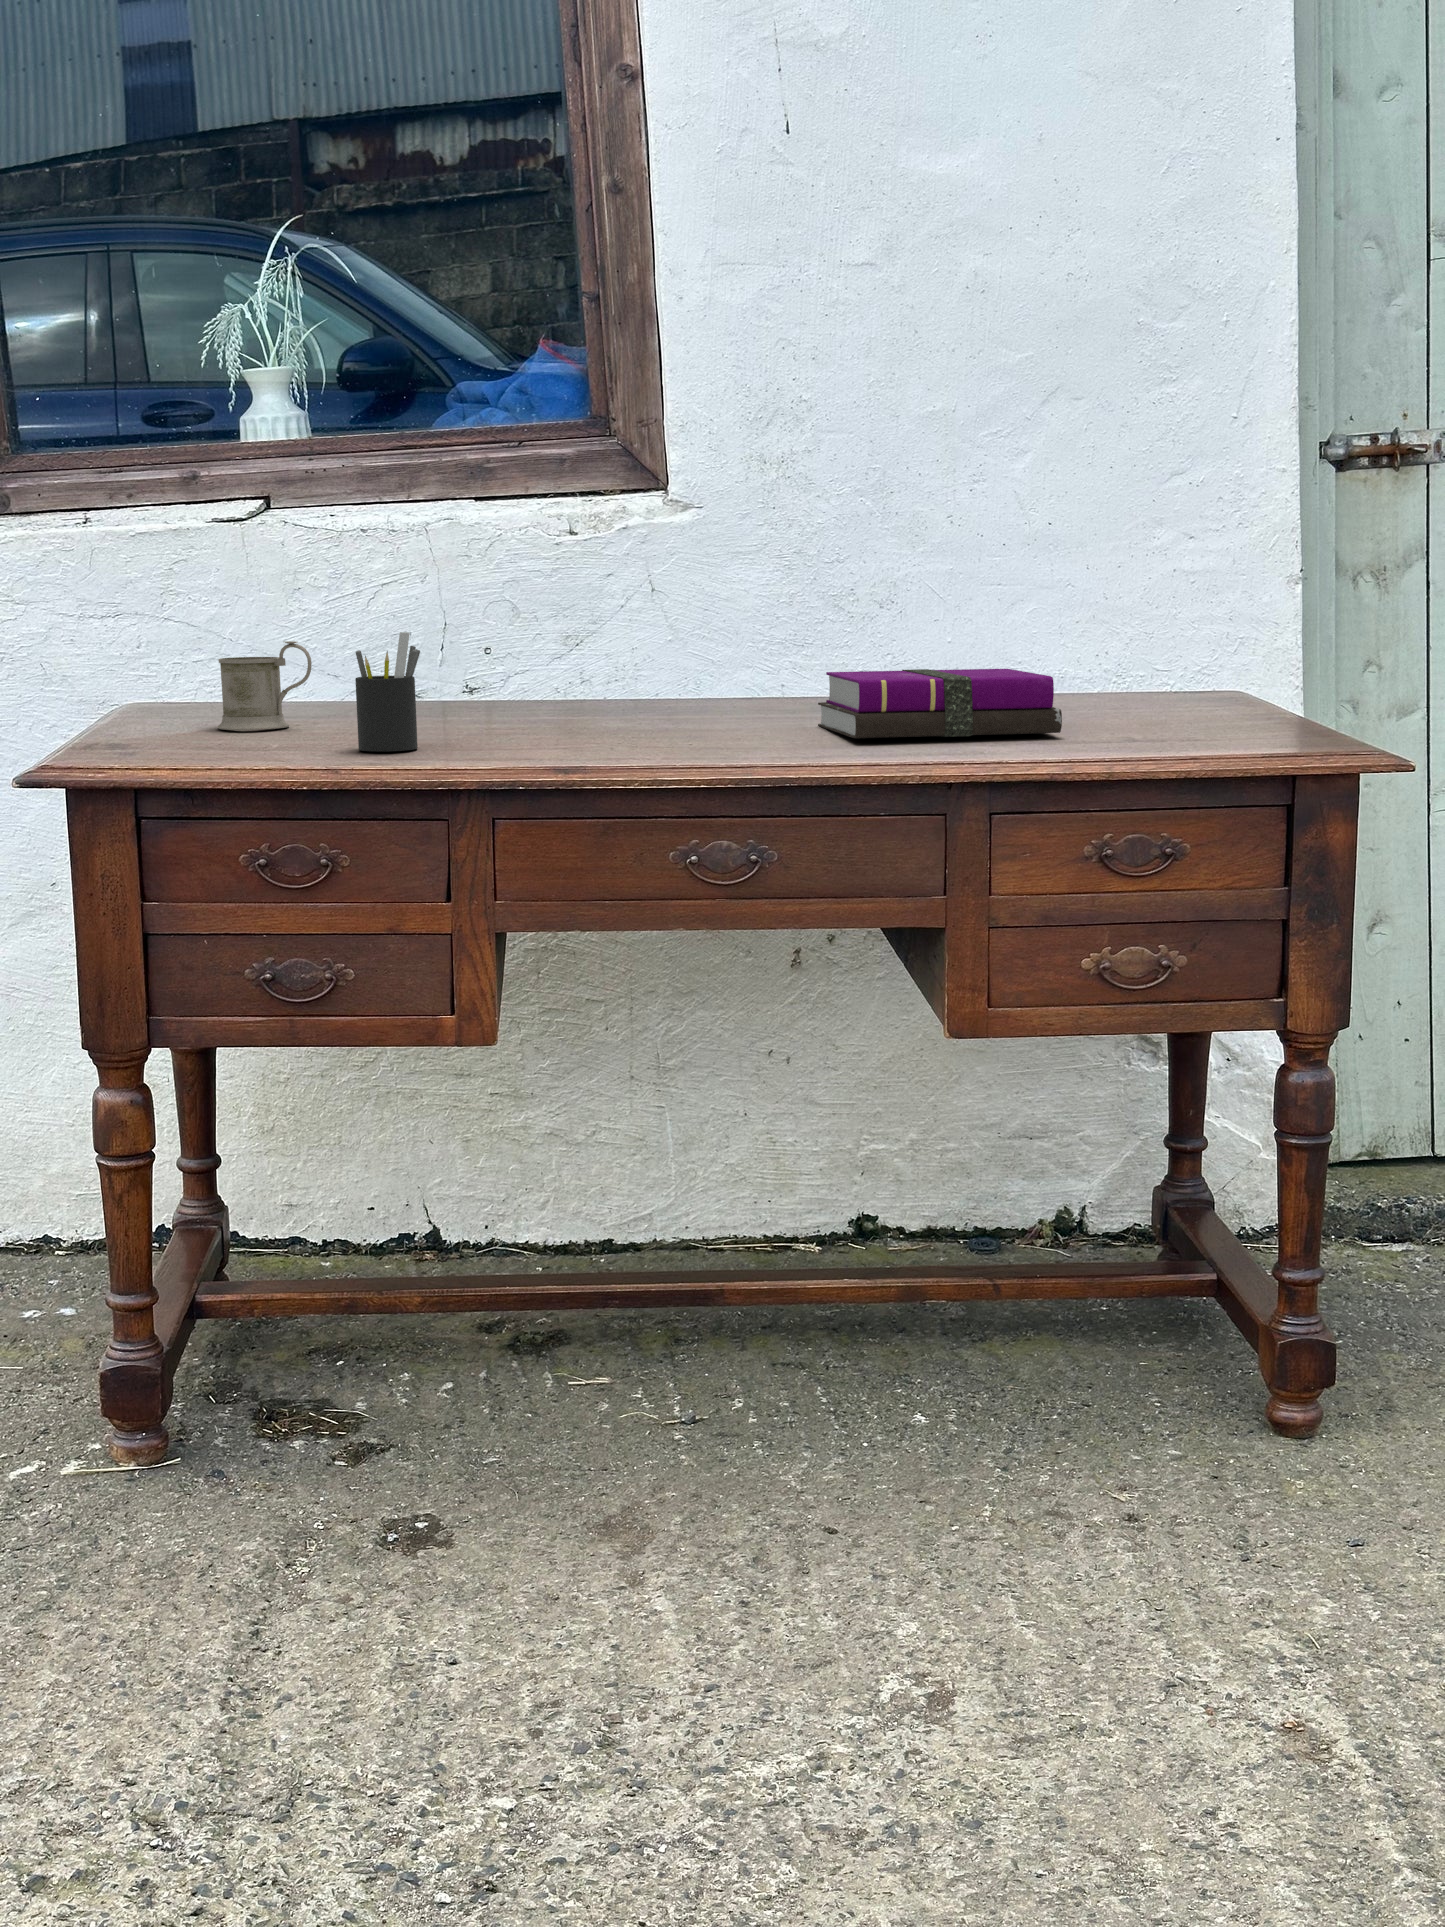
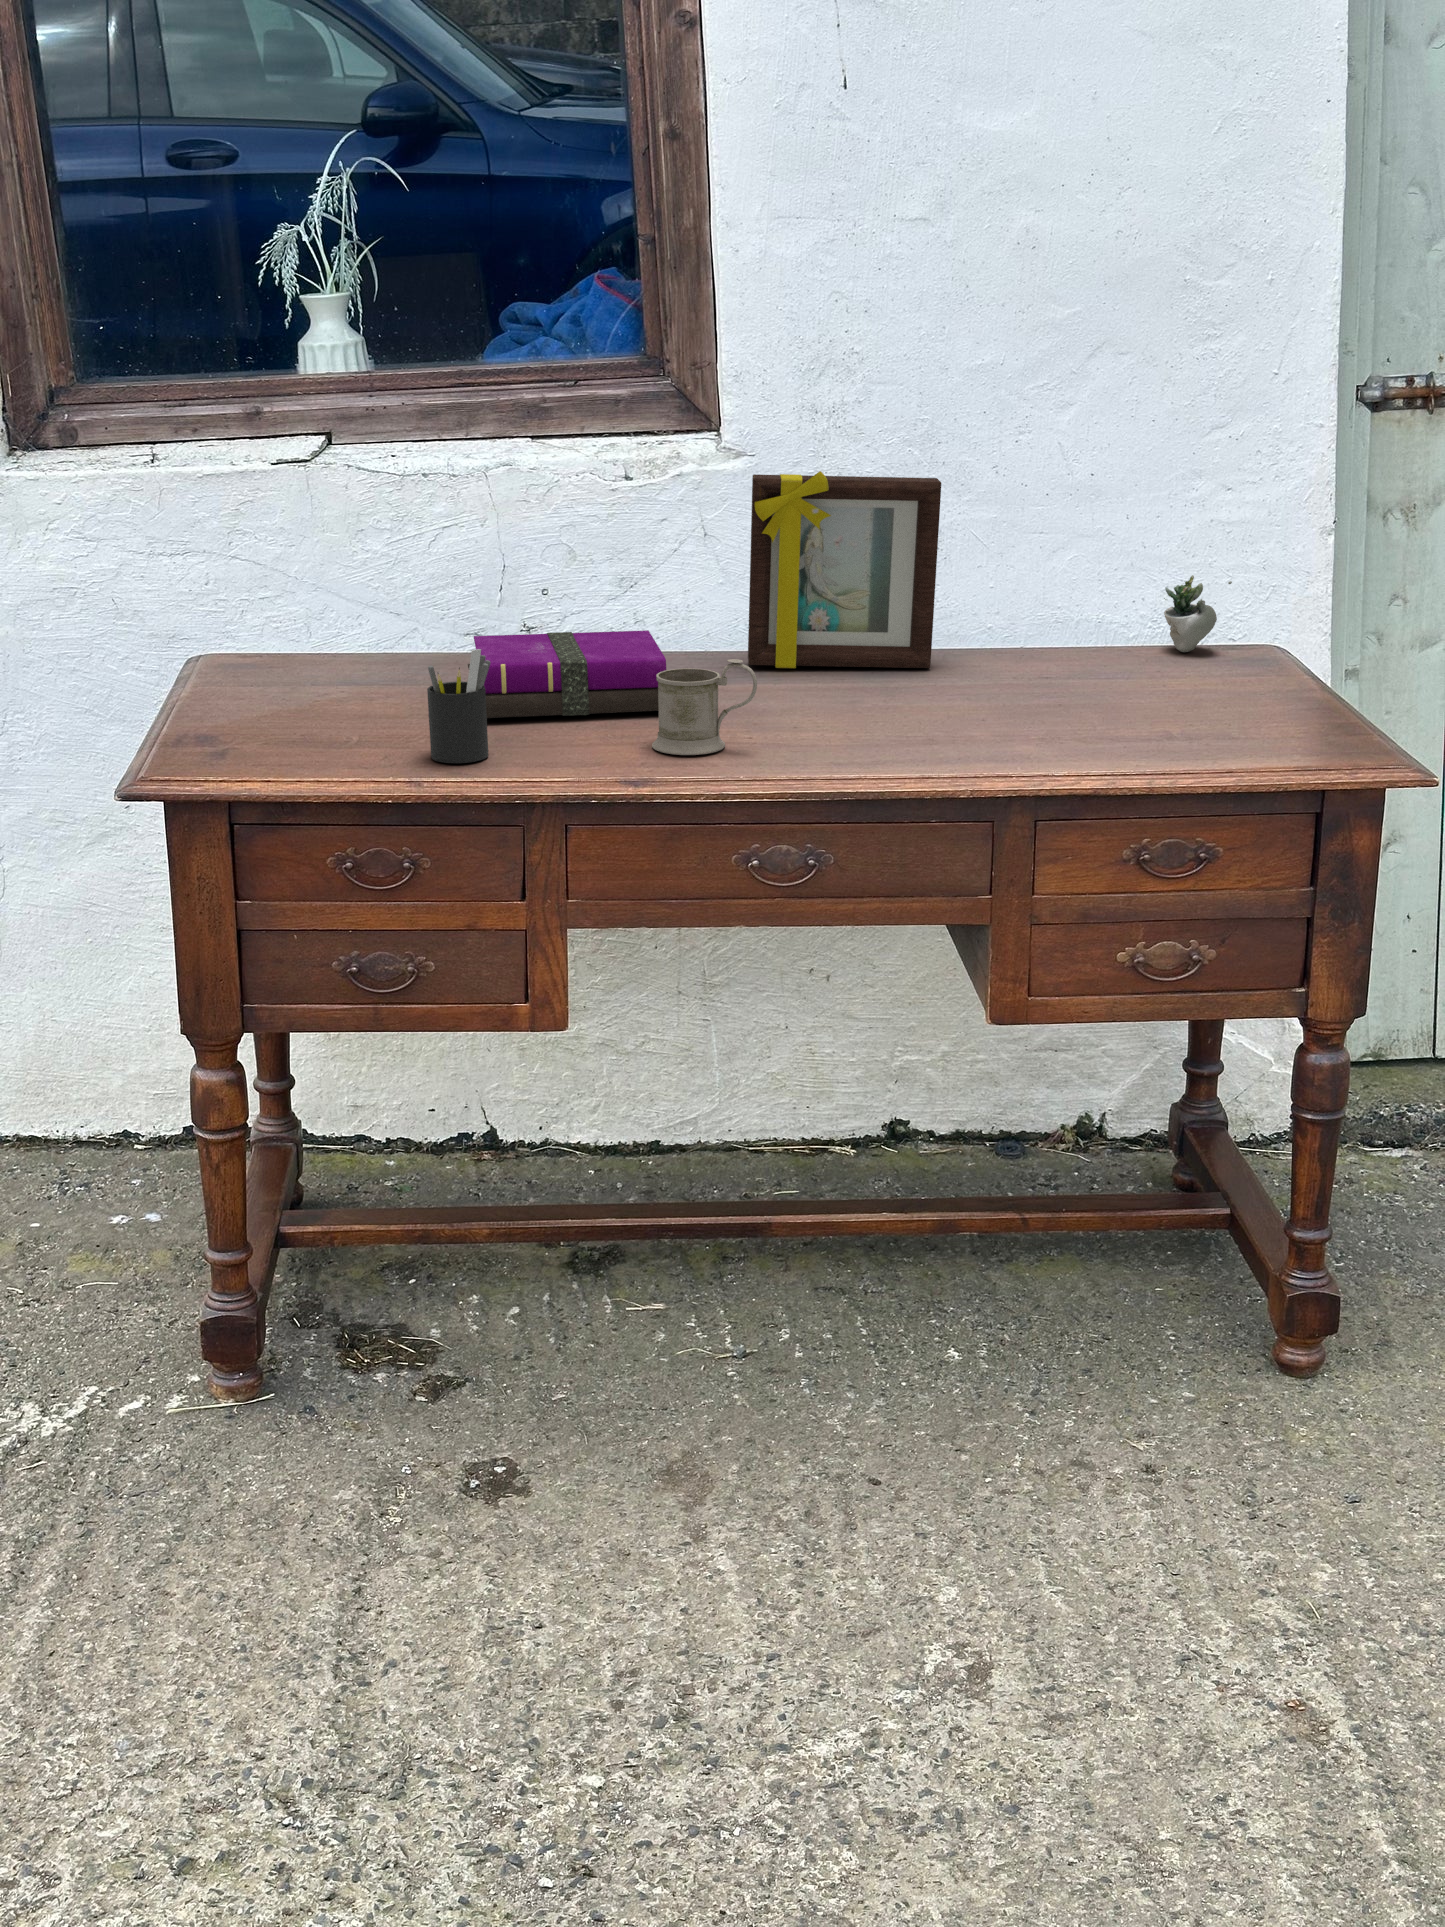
picture frame: none [693,504,883,706] -> present [748,471,941,668]
succulent plant: none [1114,612,1180,696] -> present [1164,575,1232,652]
mug: present [217,641,312,730] -> present [652,659,757,755]
notebook: present [818,669,1062,738] -> present [468,630,666,718]

